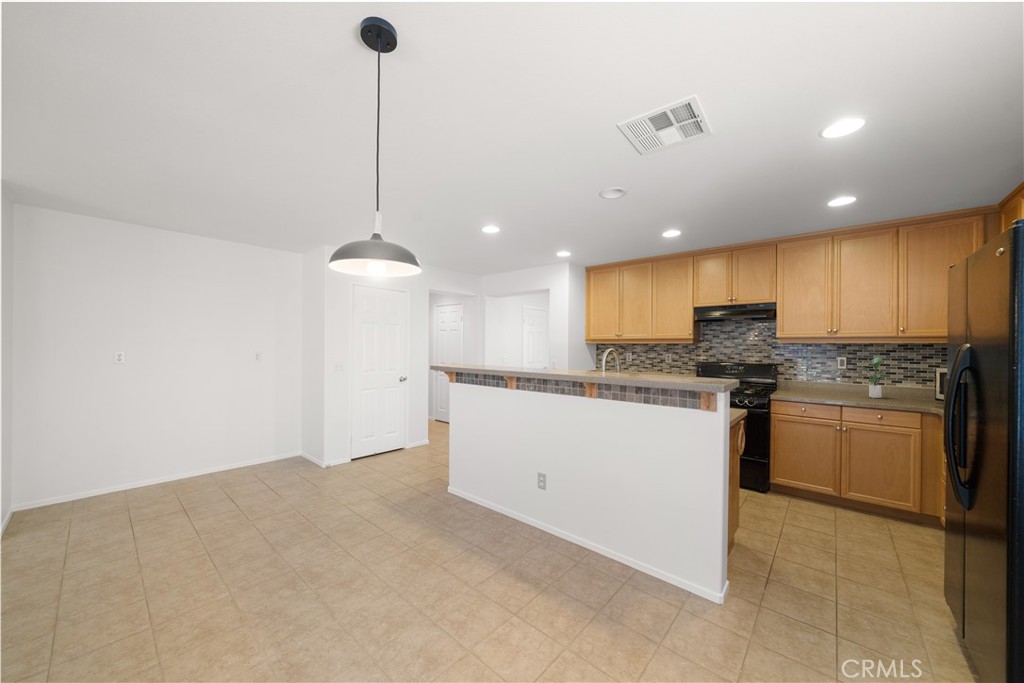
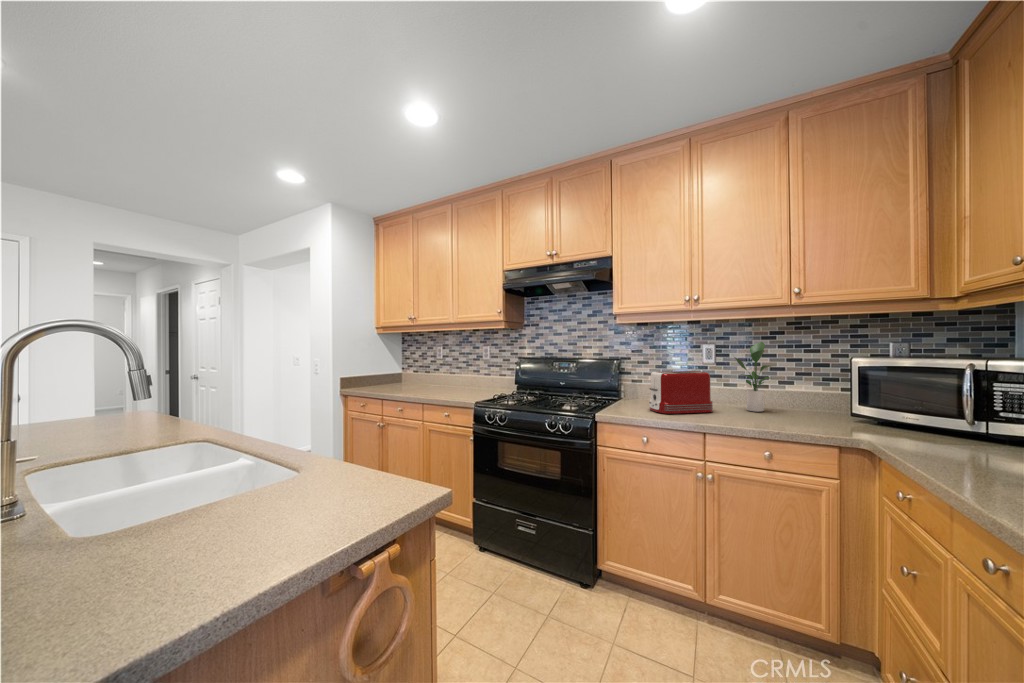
toaster: none [804,373,847,397] -> present [649,371,713,414]

